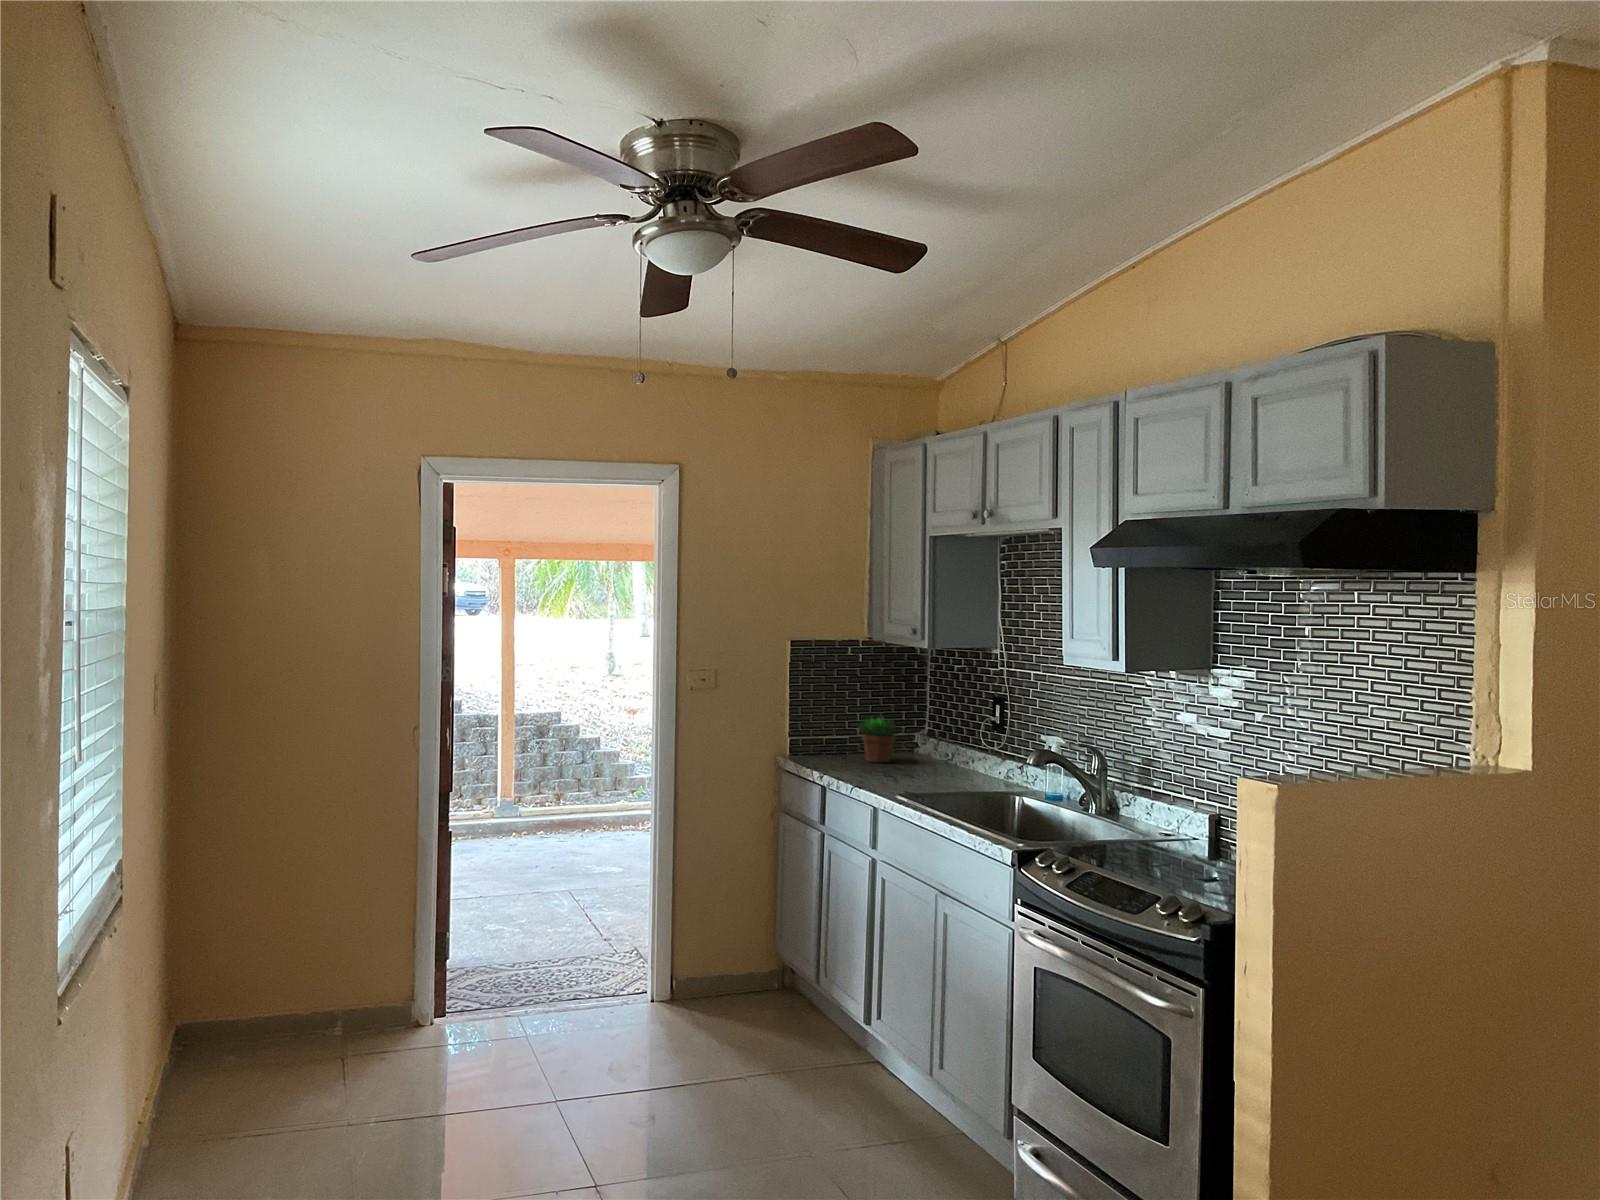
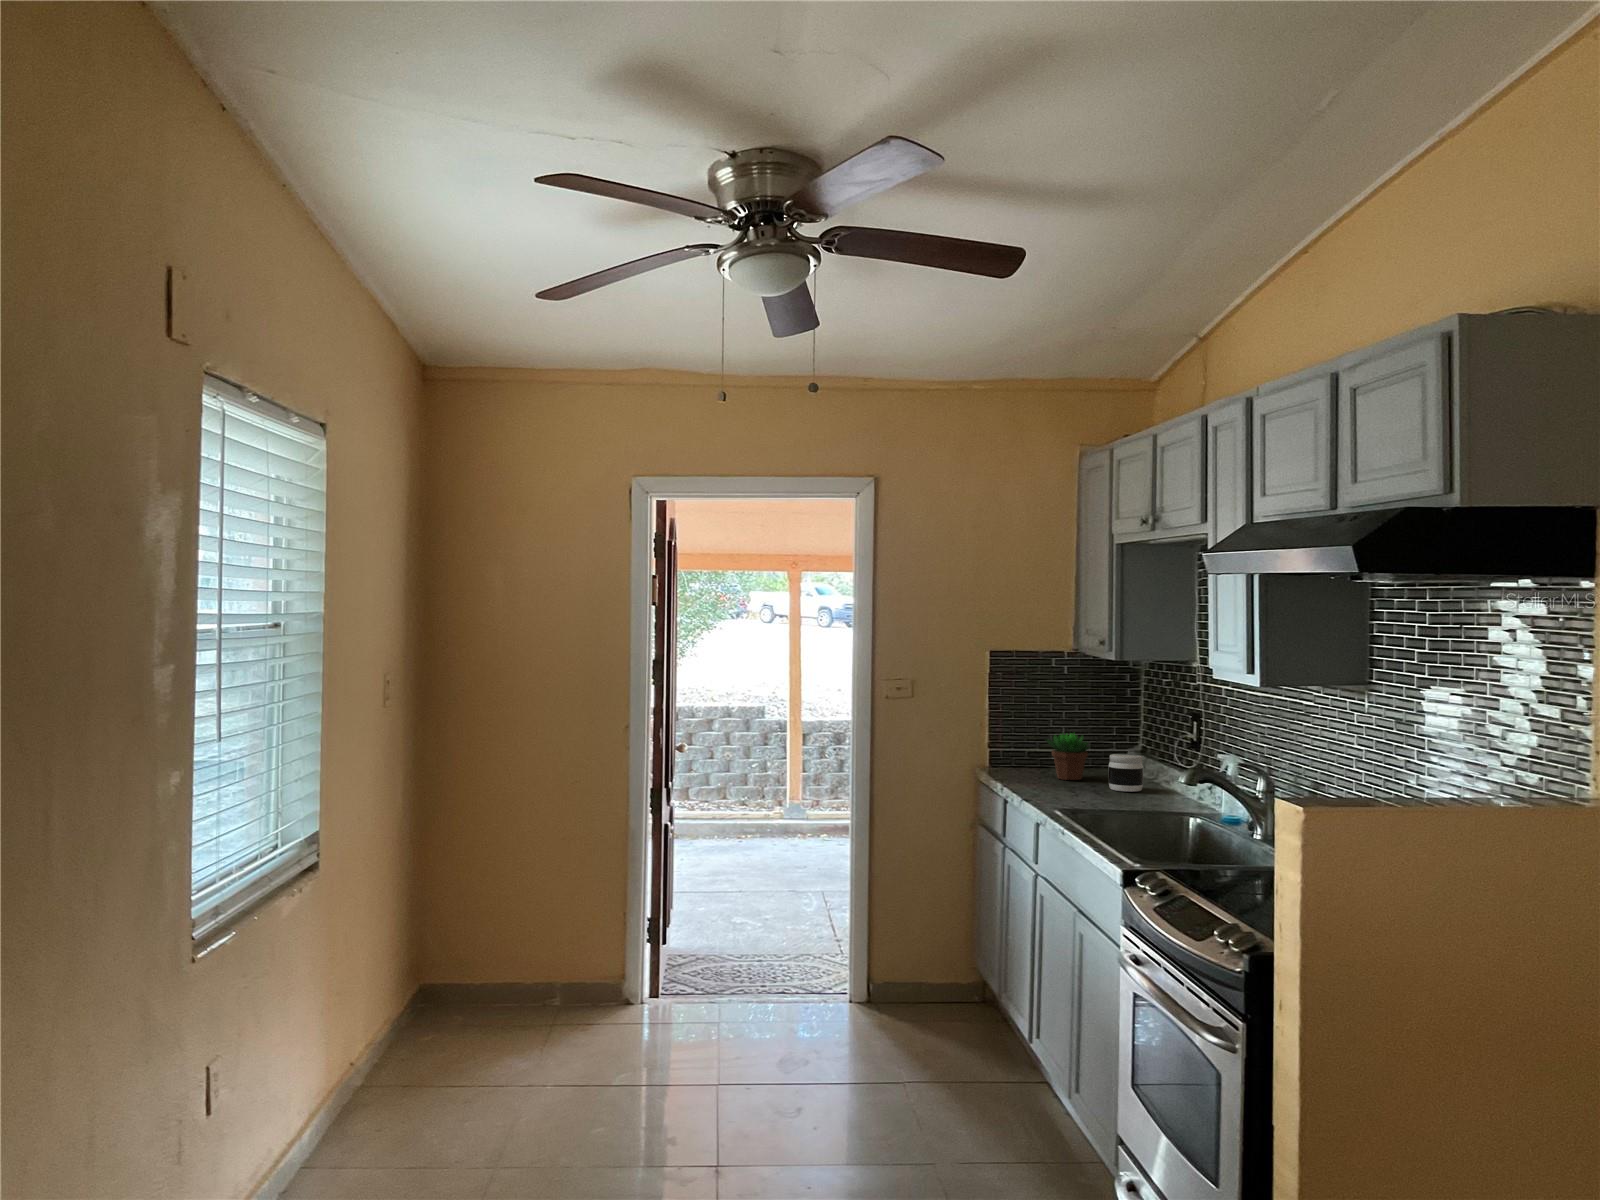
jar: none [920,736,951,771] -> present [1108,754,1143,792]

